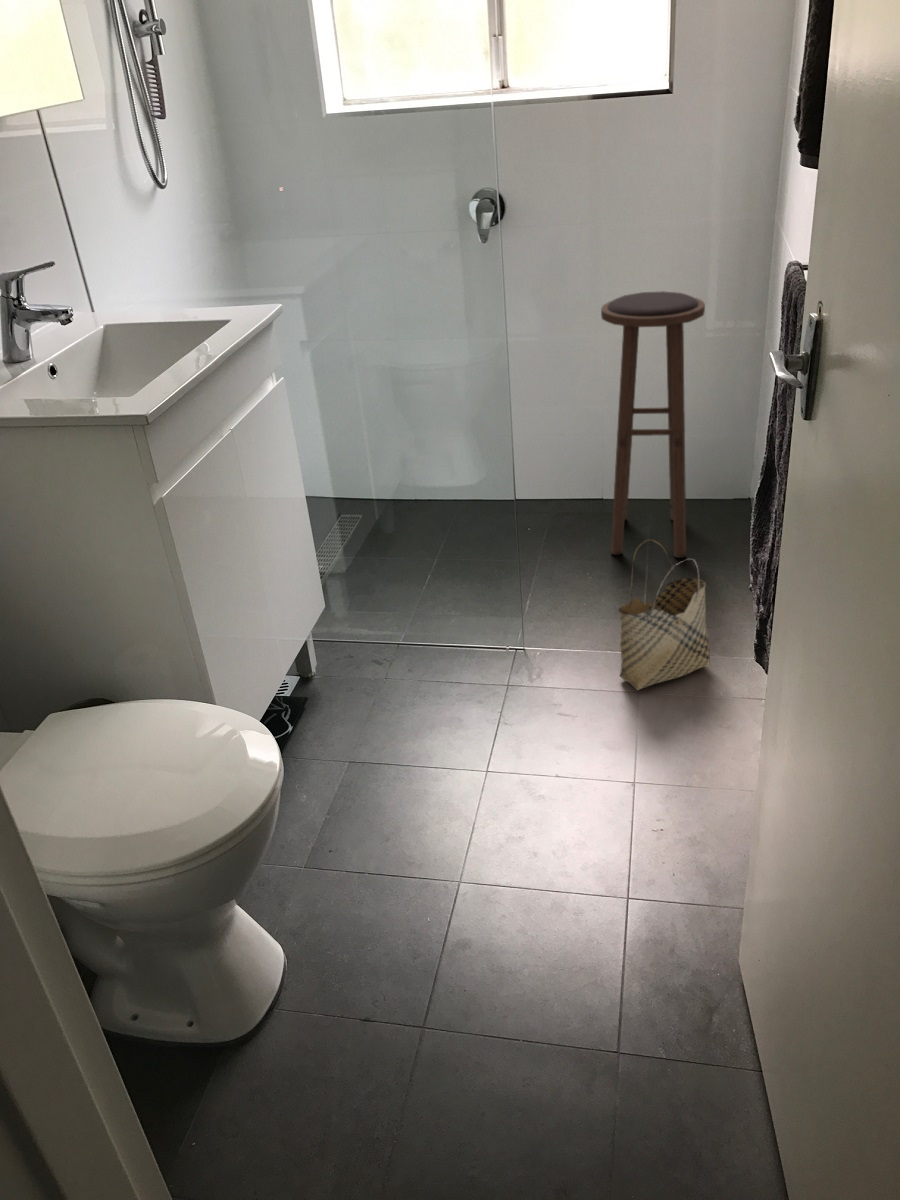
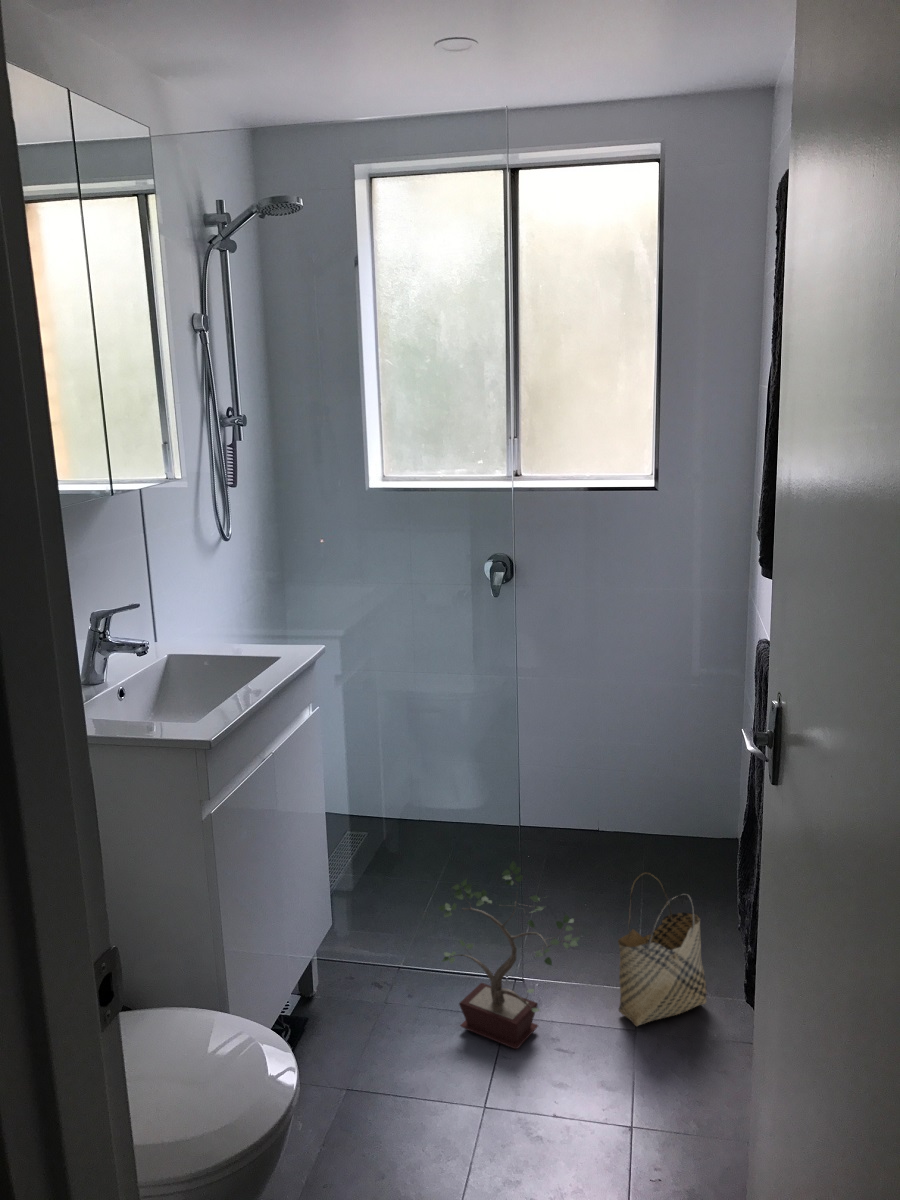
stool: present [601,291,705,558] -> none [600,642,693,891]
potted plant: none [429,532,579,717] -> present [438,862,580,1049]

